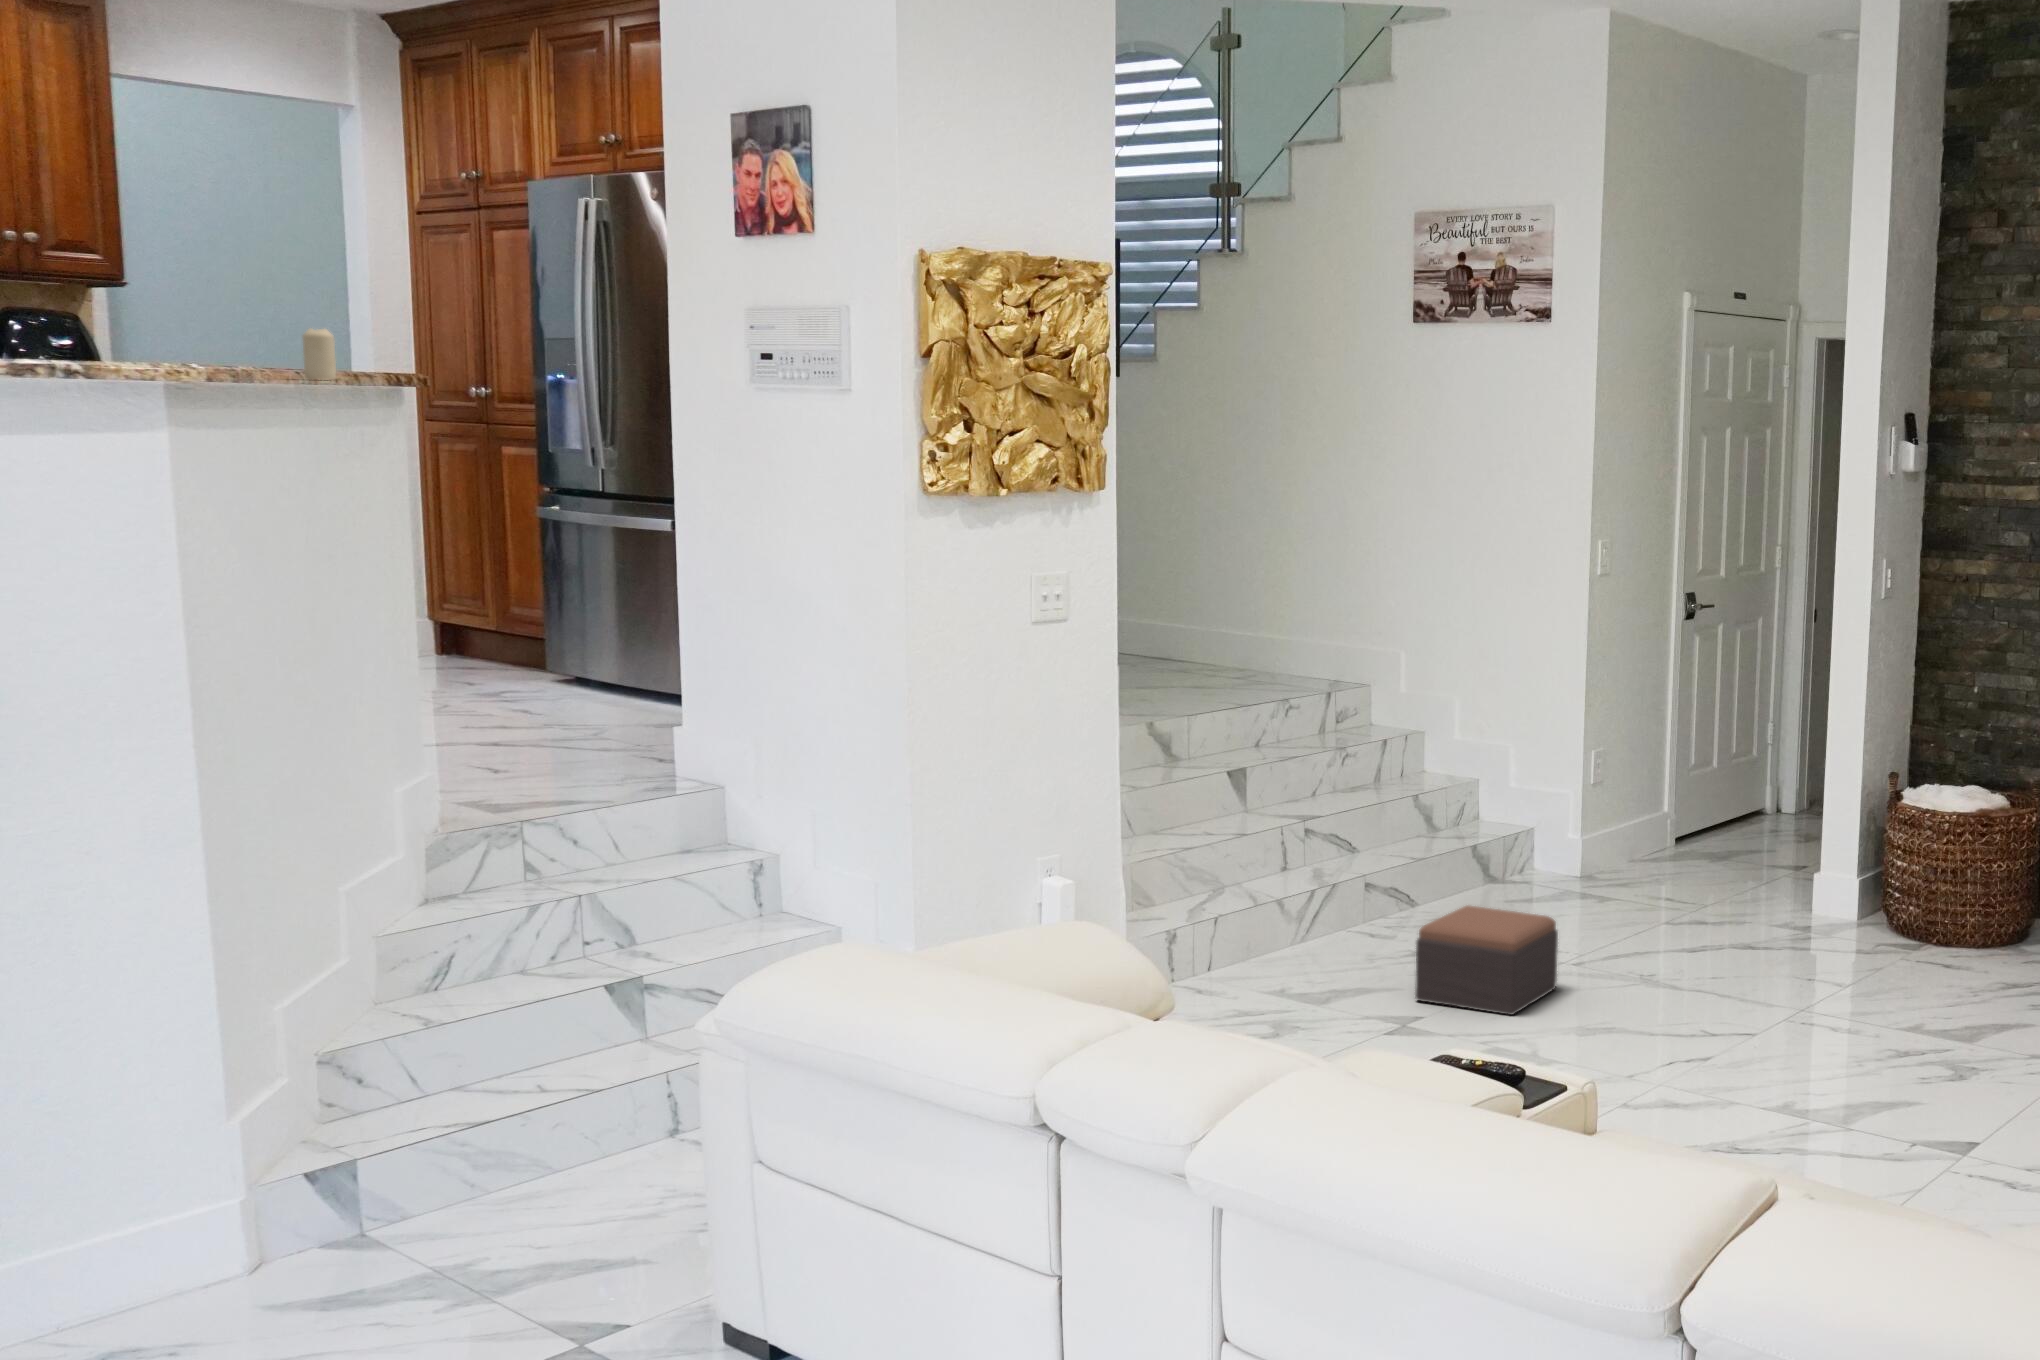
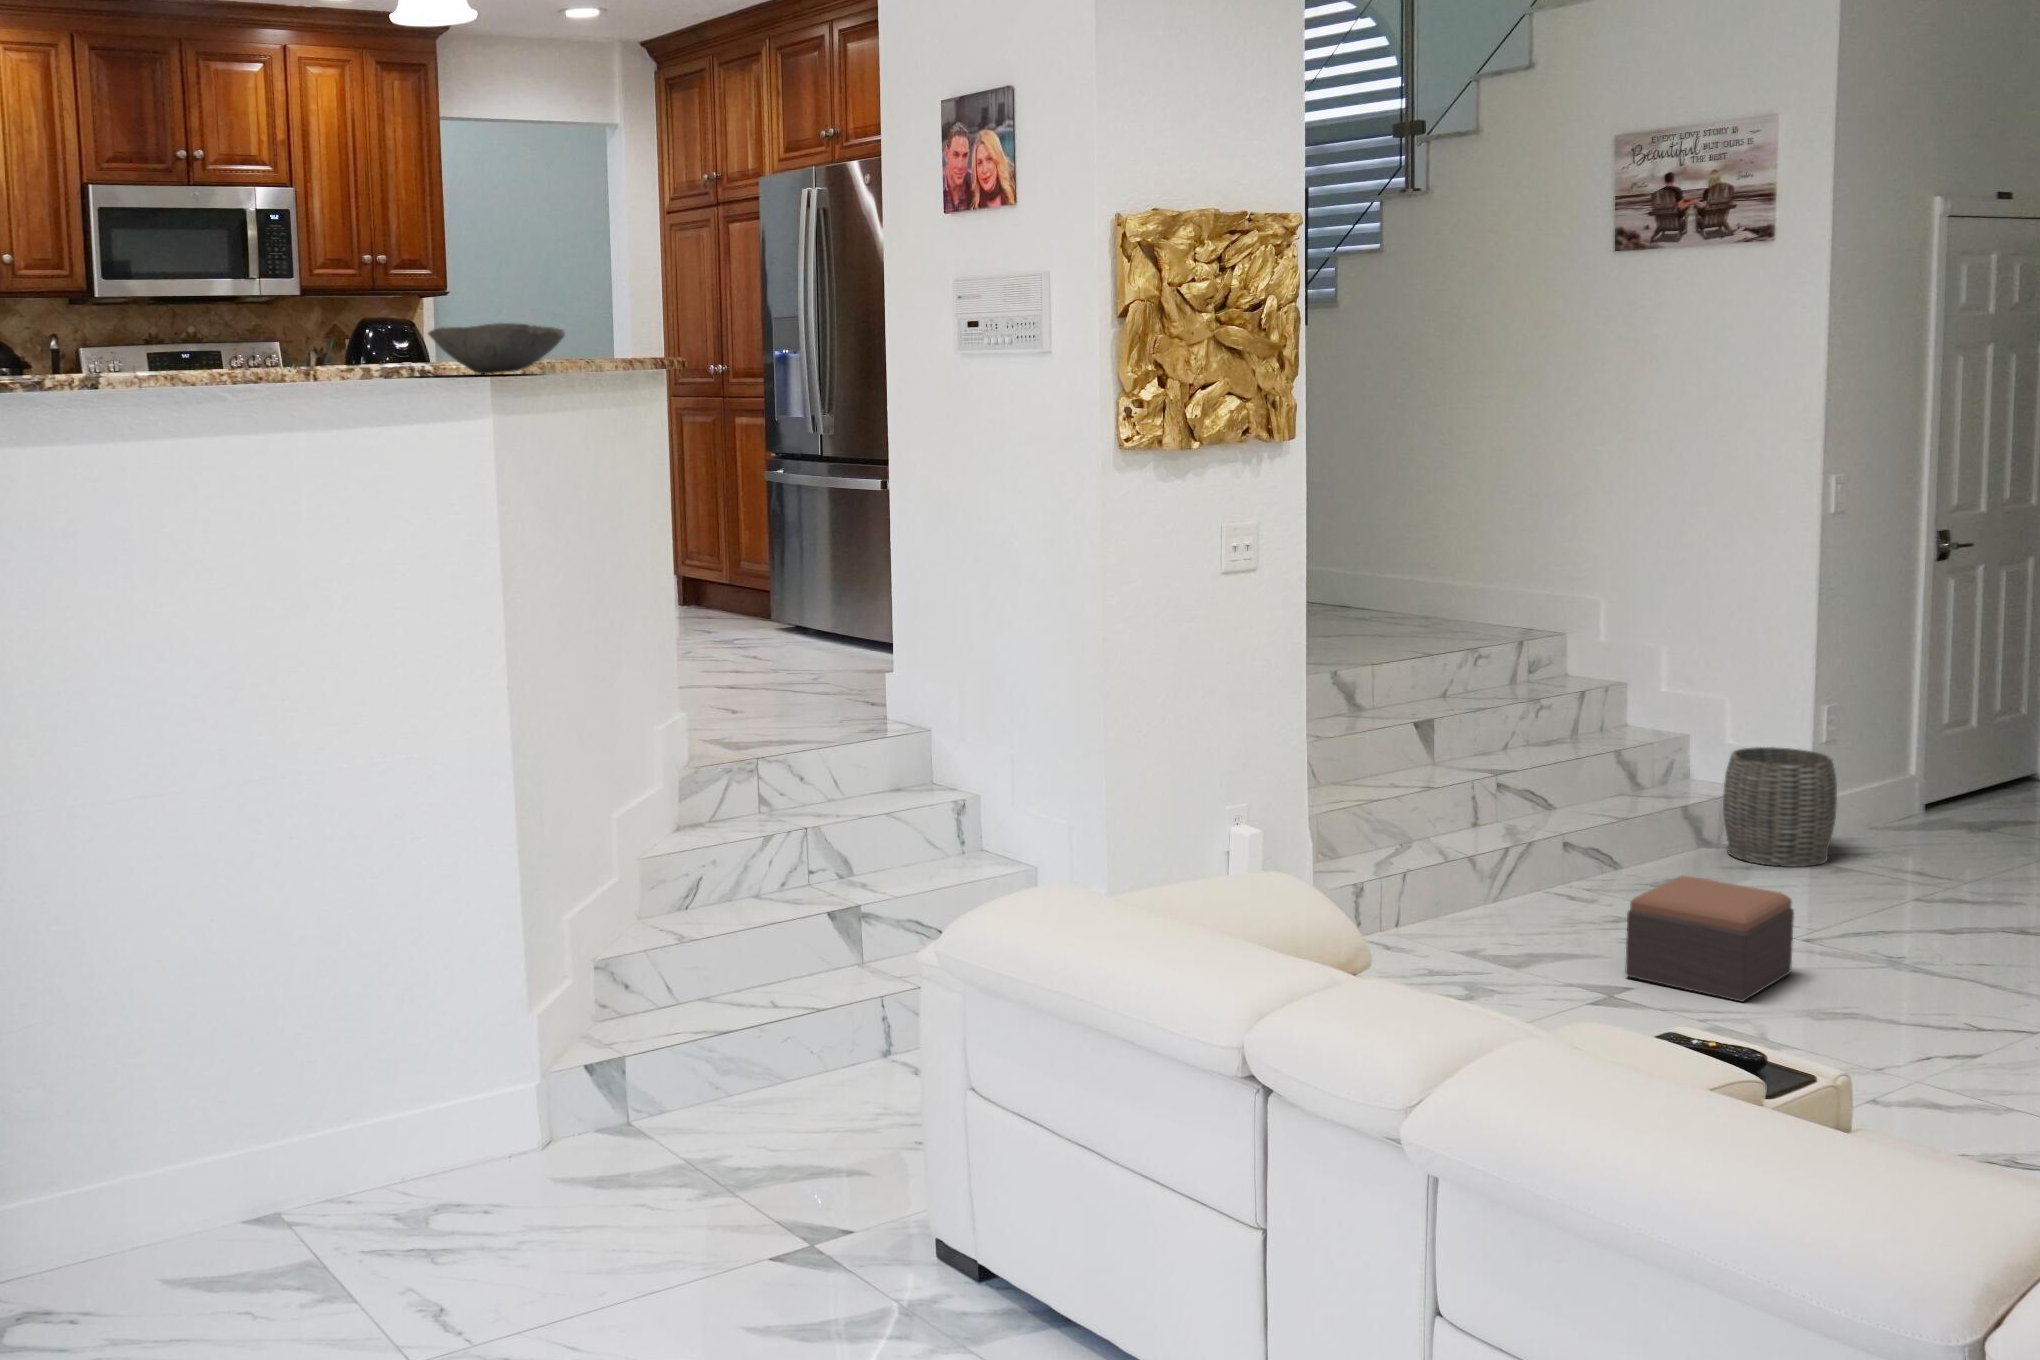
bowl: none [87,321,269,378] -> present [428,323,565,374]
candle: present [303,329,336,379] -> none [589,322,616,368]
woven basket: none [1516,791,1609,899] -> present [1723,747,1837,867]

